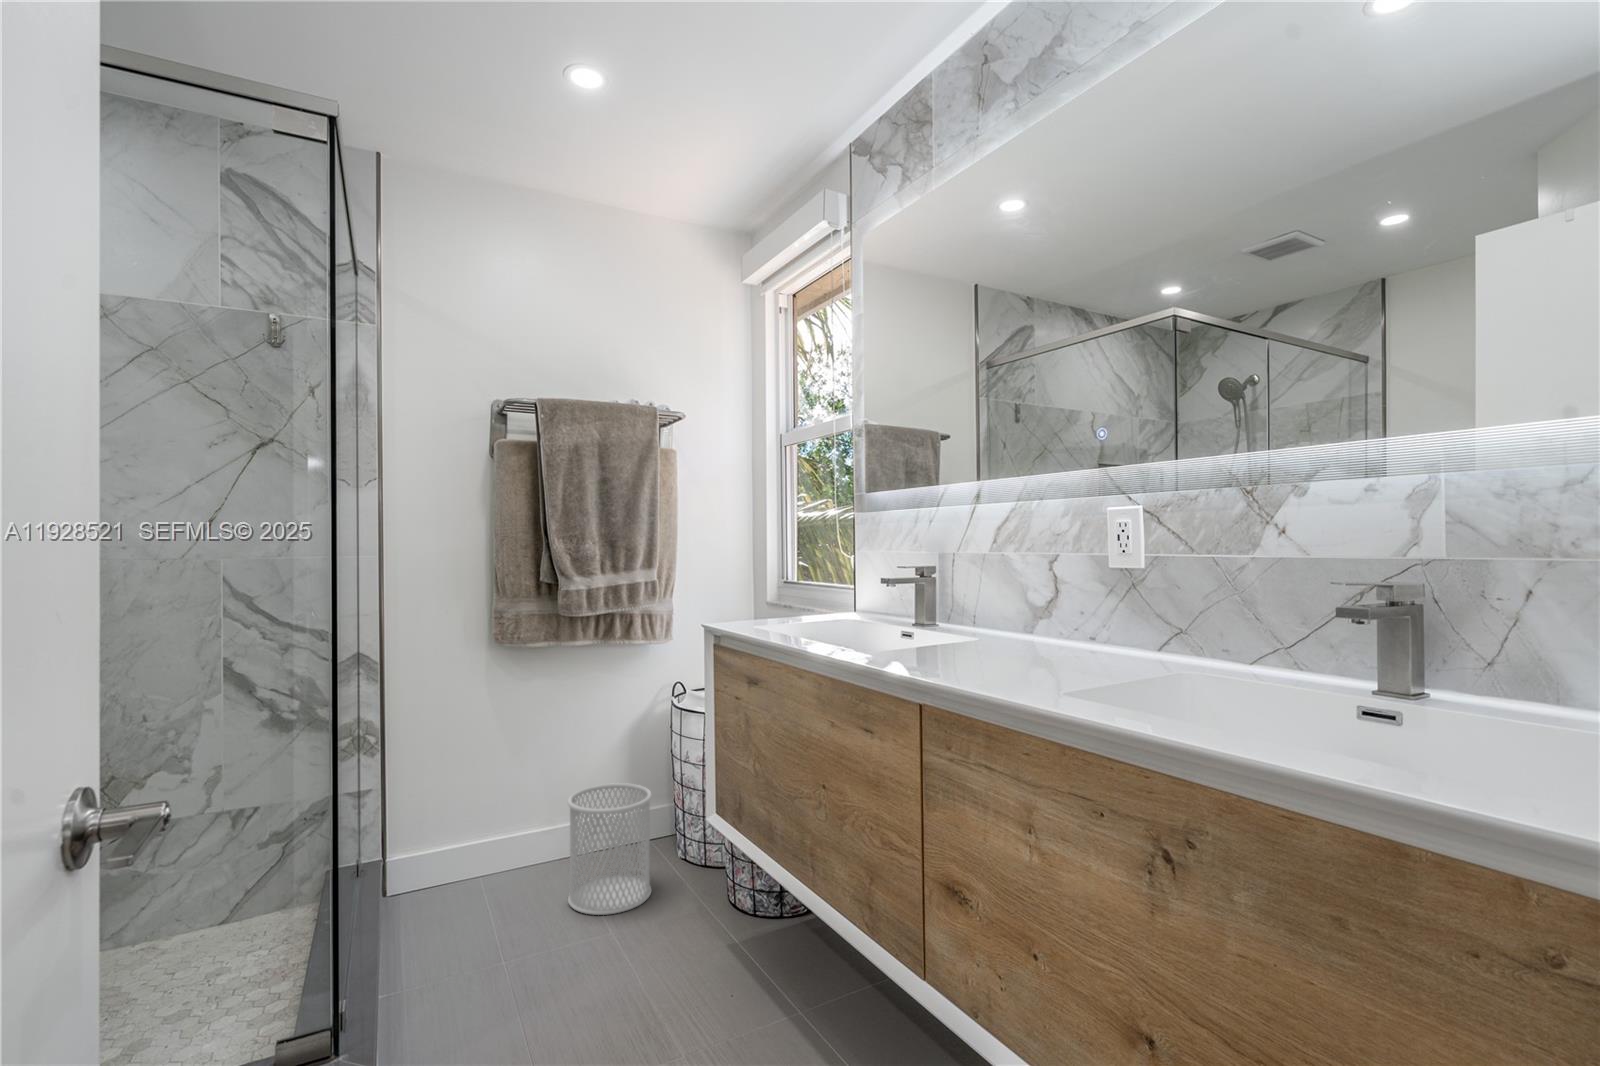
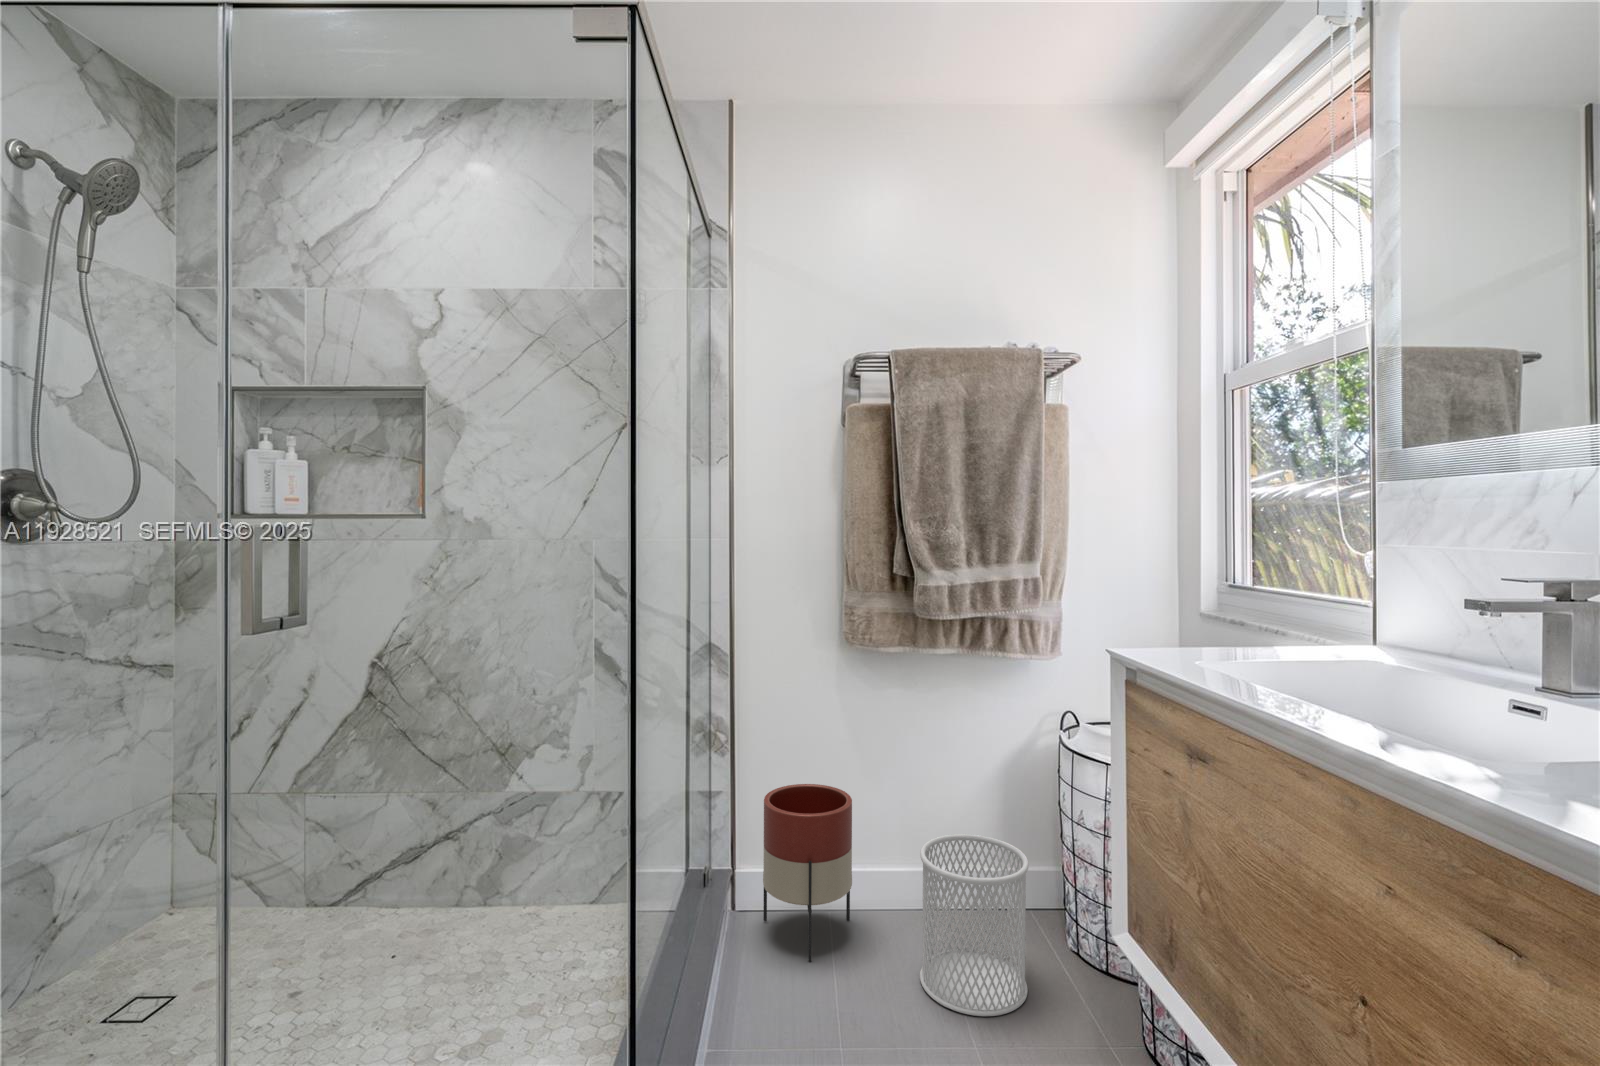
planter: none [418,769,505,916] -> present [763,784,852,962]

